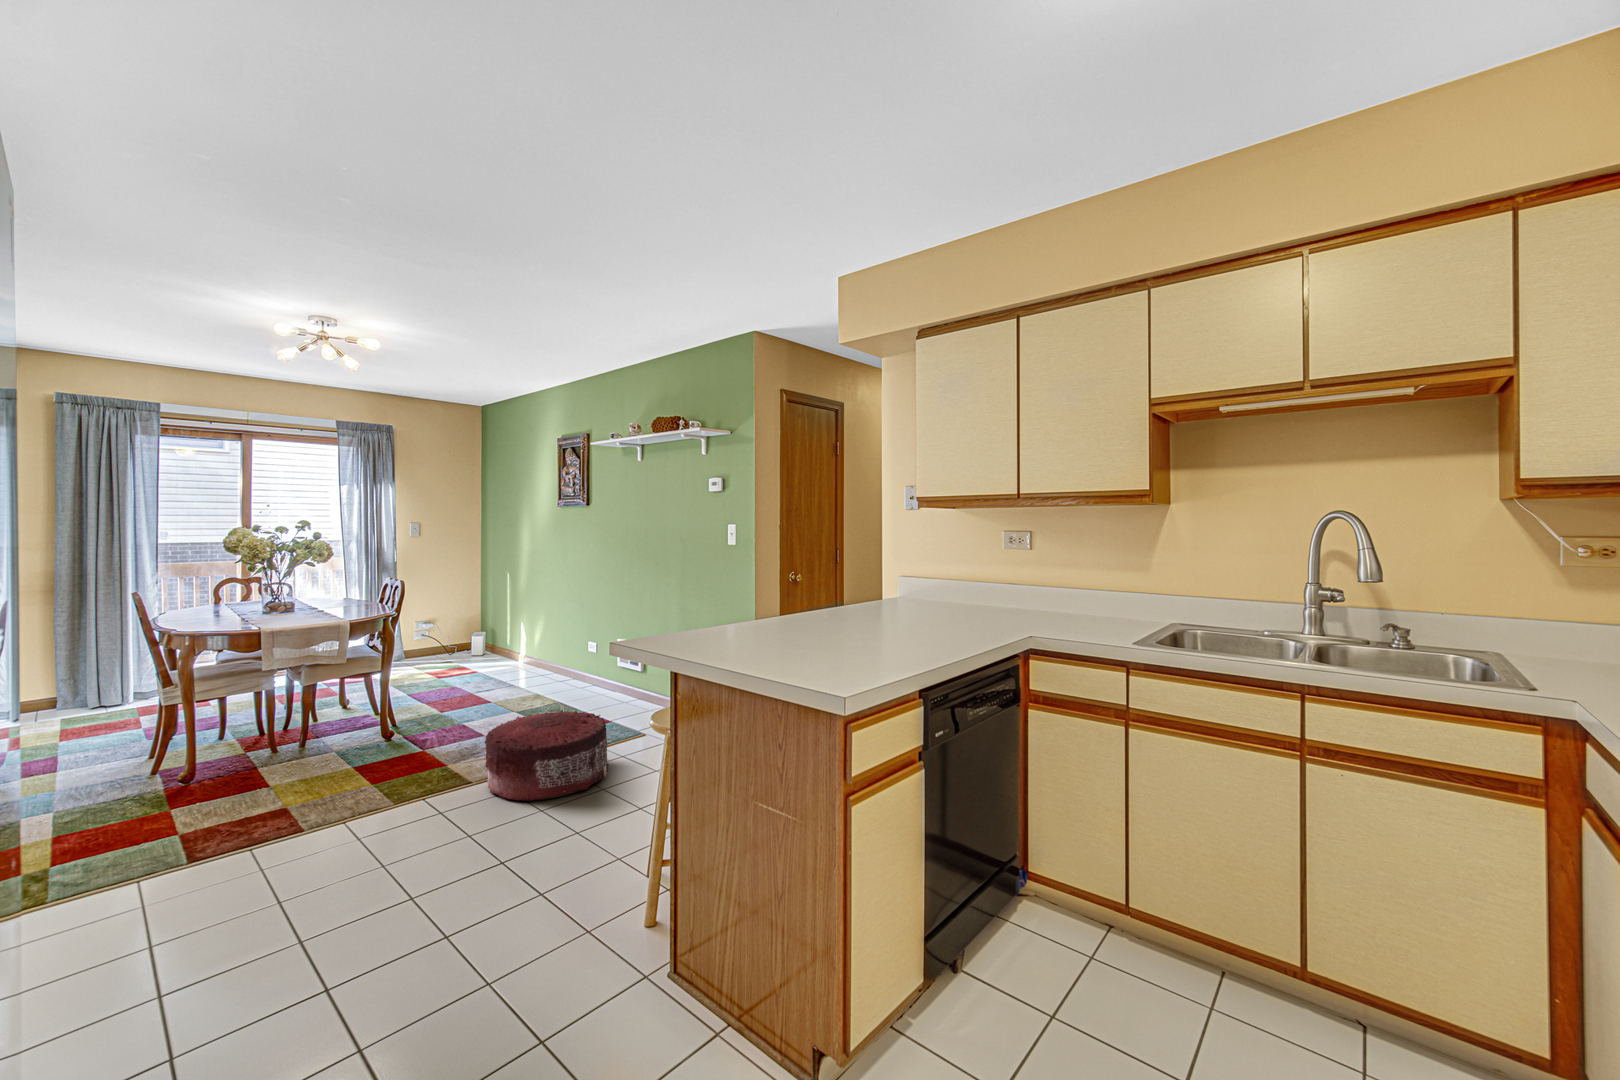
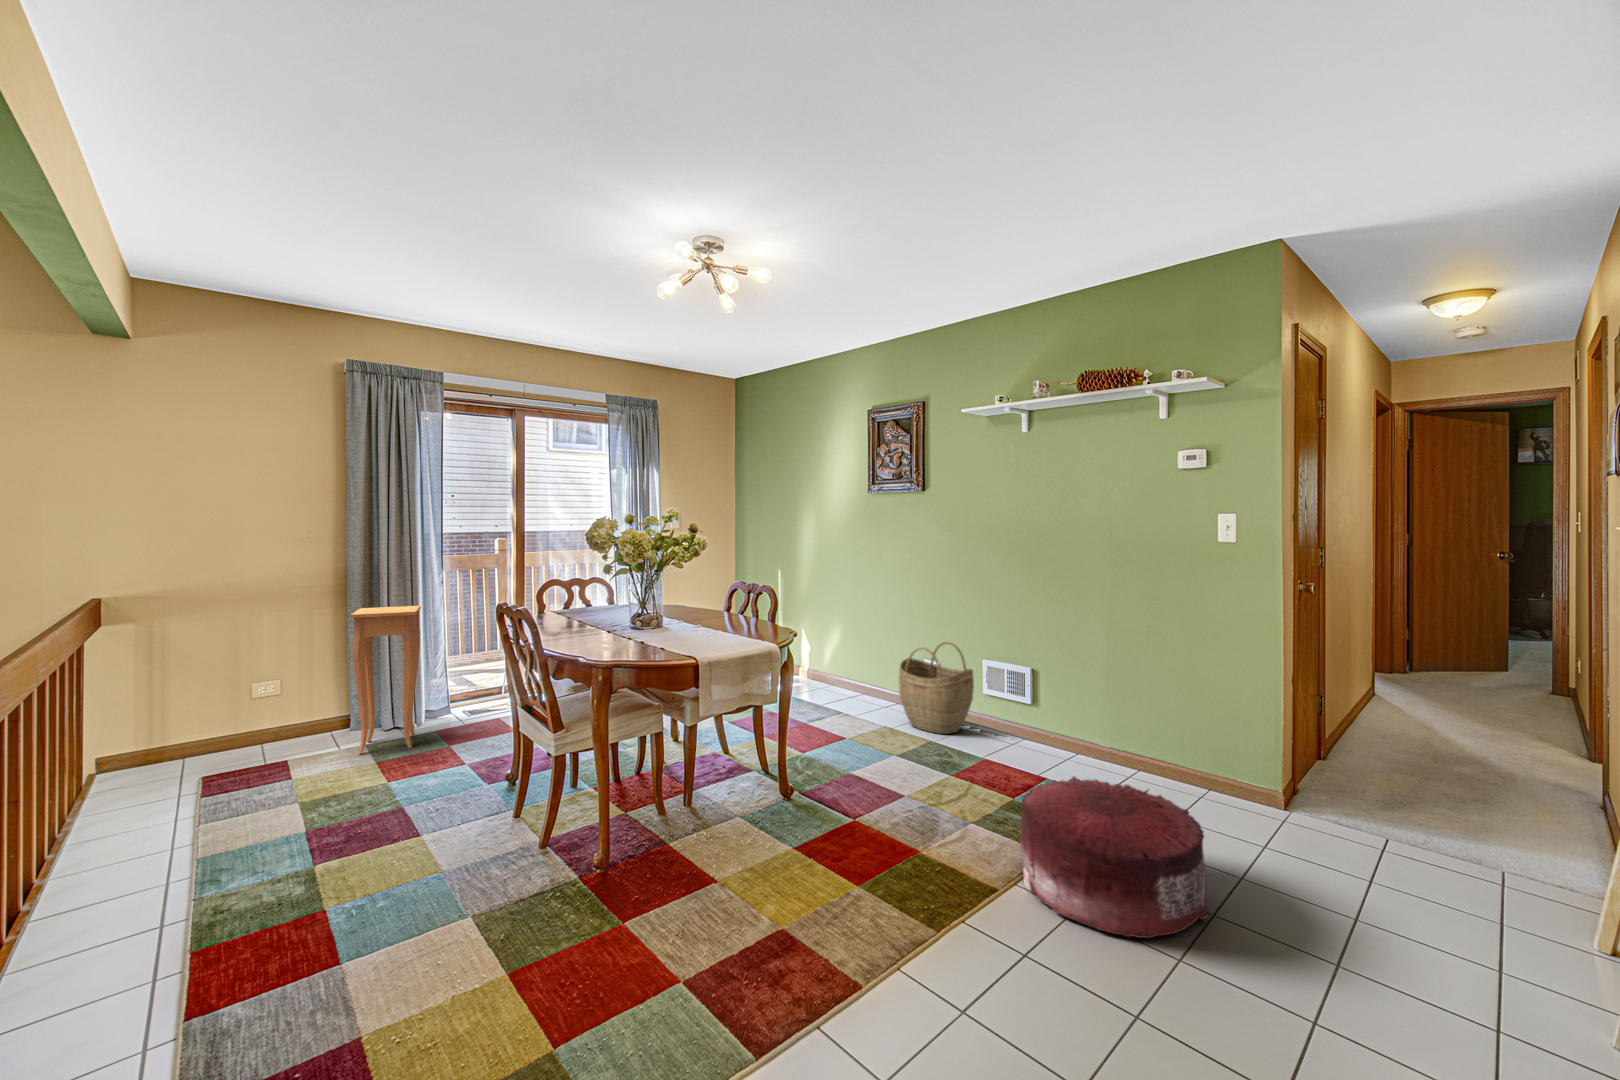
side table: none [47,600,127,723] -> present [351,606,421,755]
woven basket: none [553,626,610,698] -> present [899,642,974,734]

